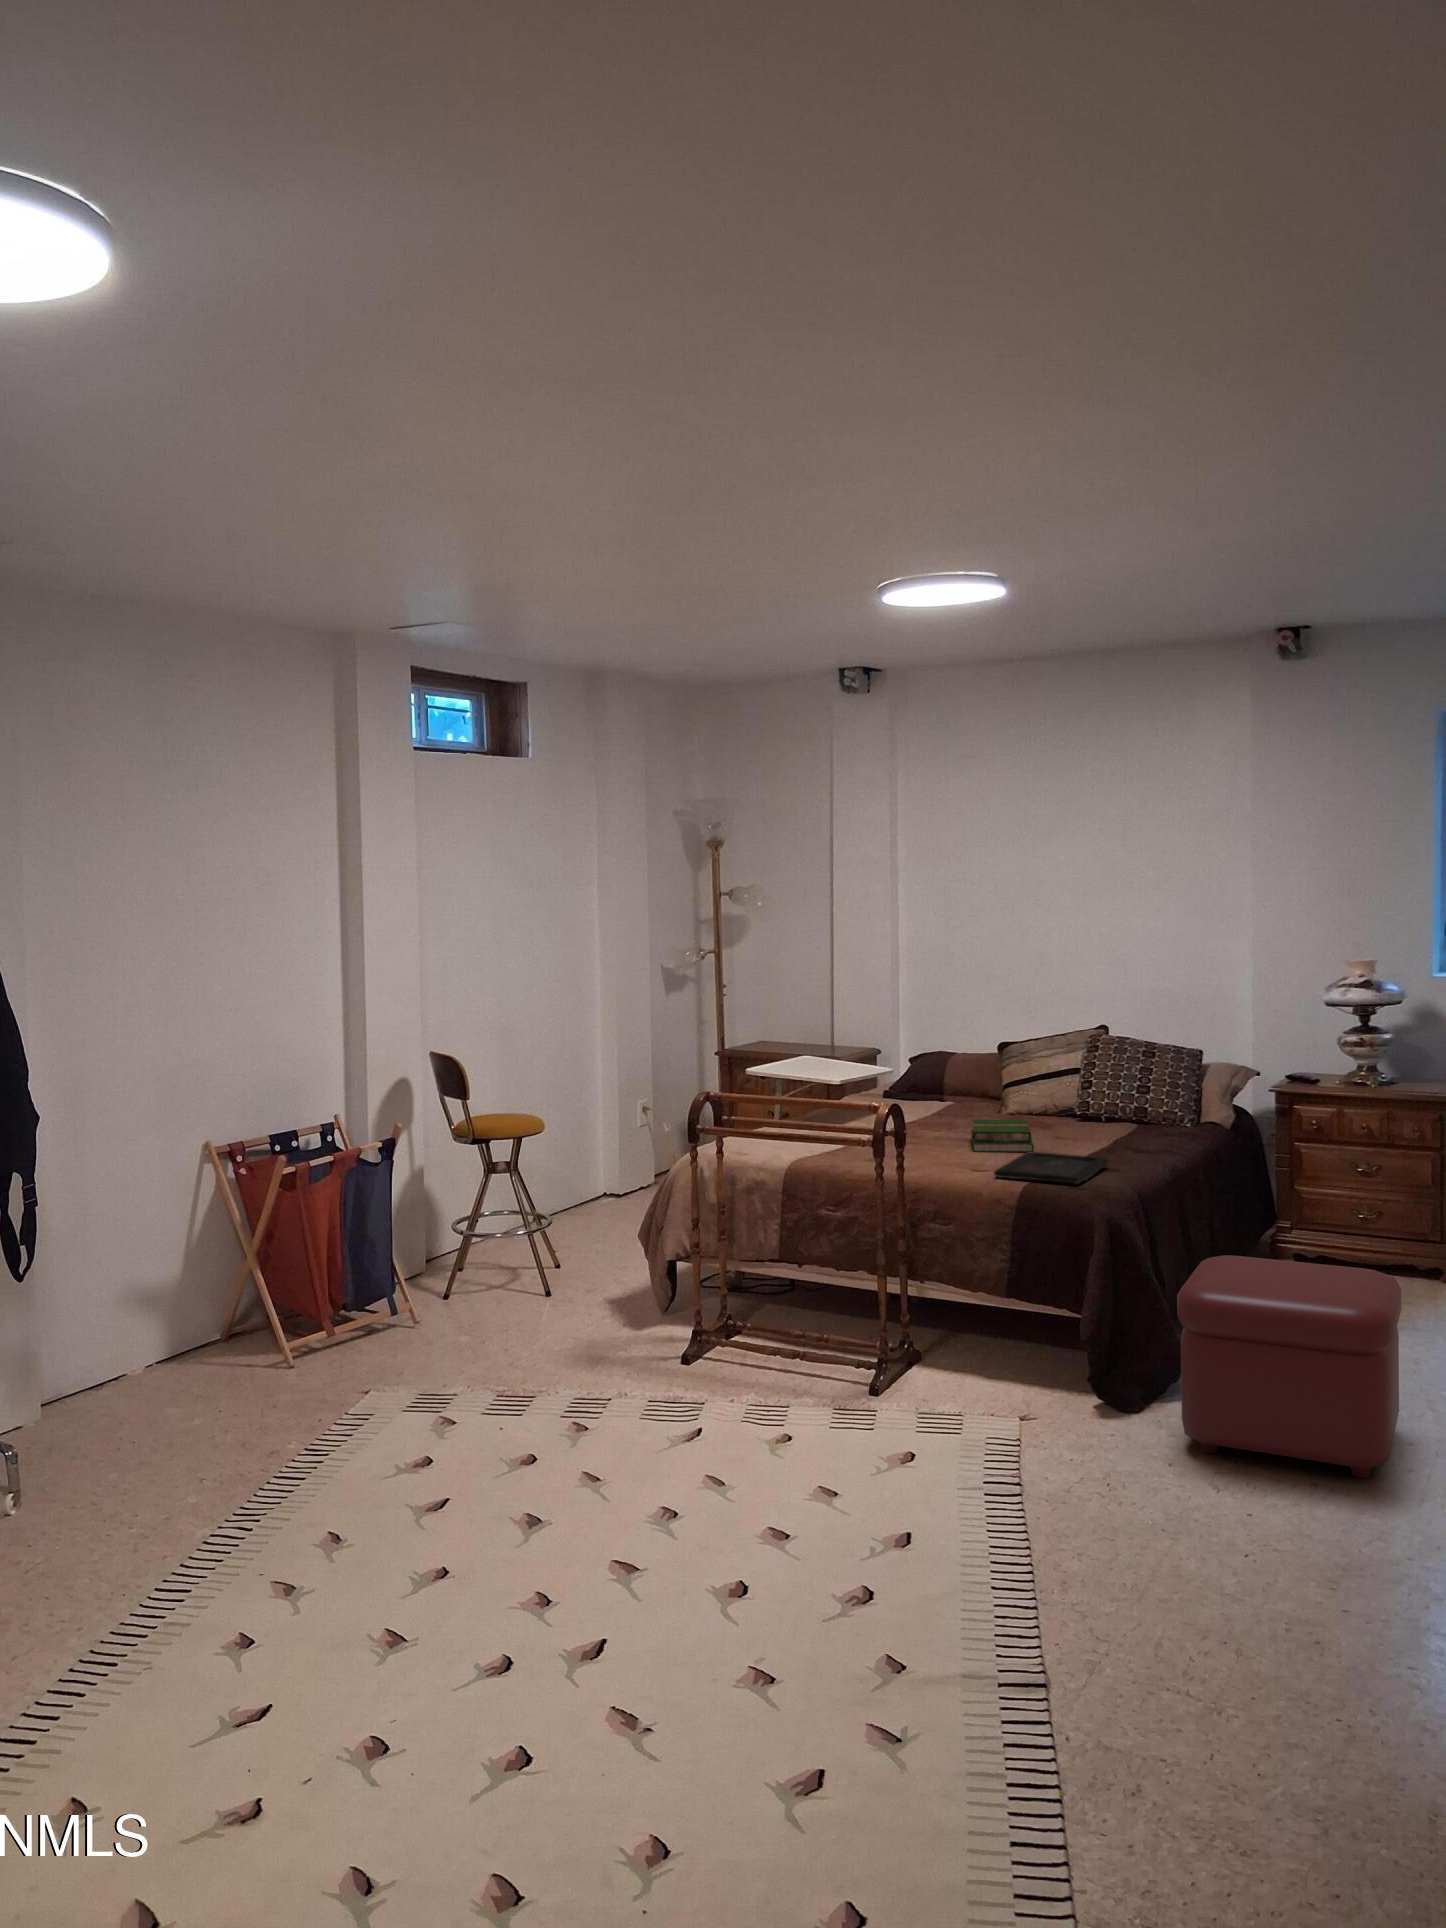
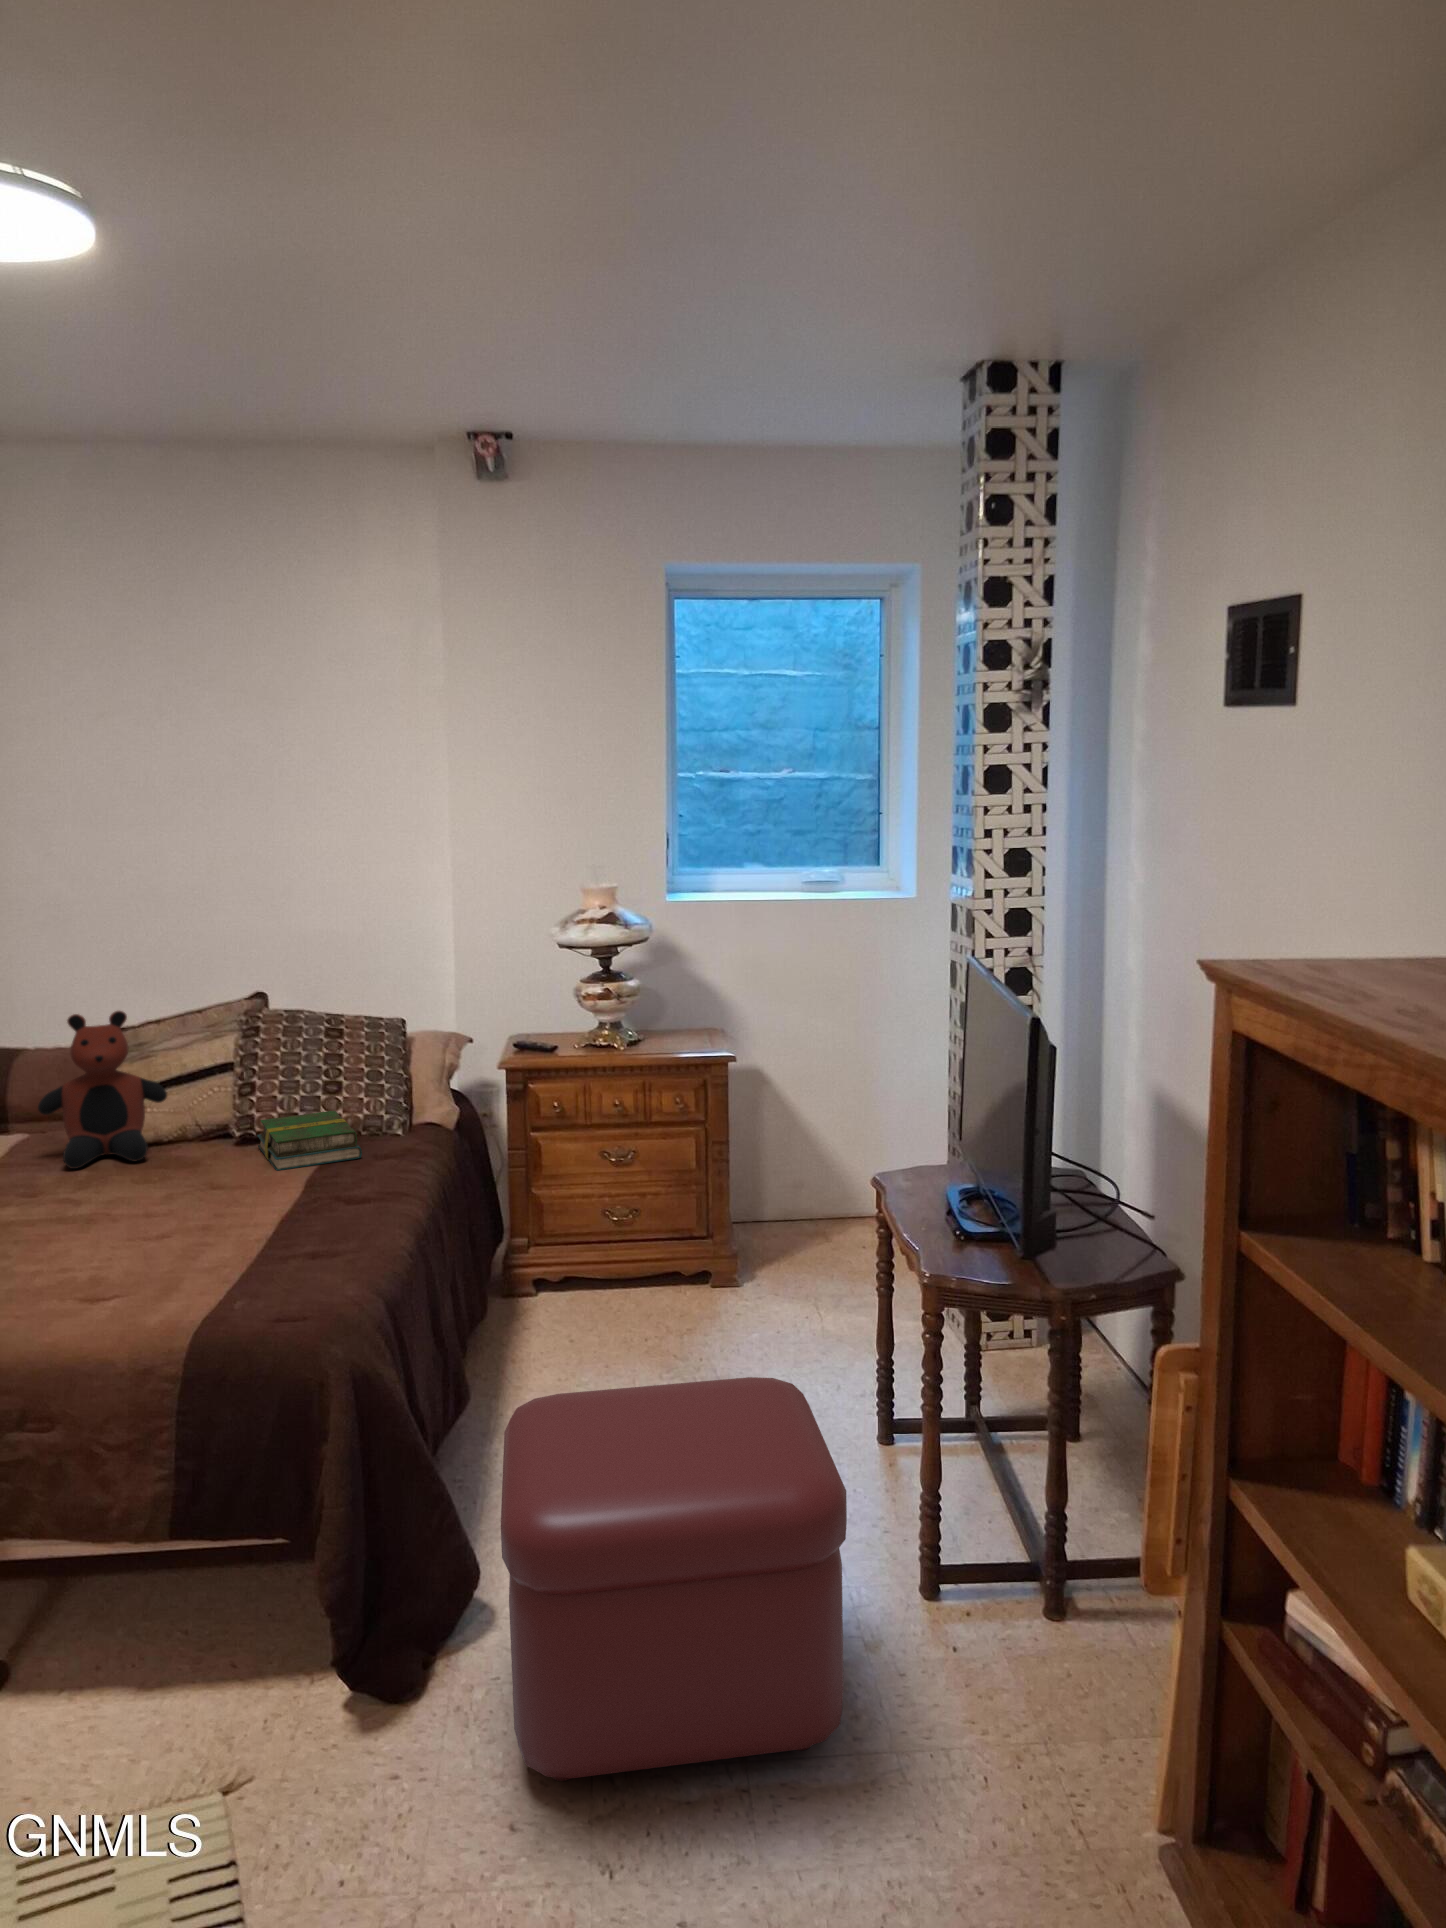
teddy bear: none [959,1025,1036,1121] -> present [38,1011,167,1169]
book: present [971,1119,1034,1152] -> present [257,1111,362,1171]
tray: present [994,1151,1108,1183] -> none [120,1234,317,1317]

